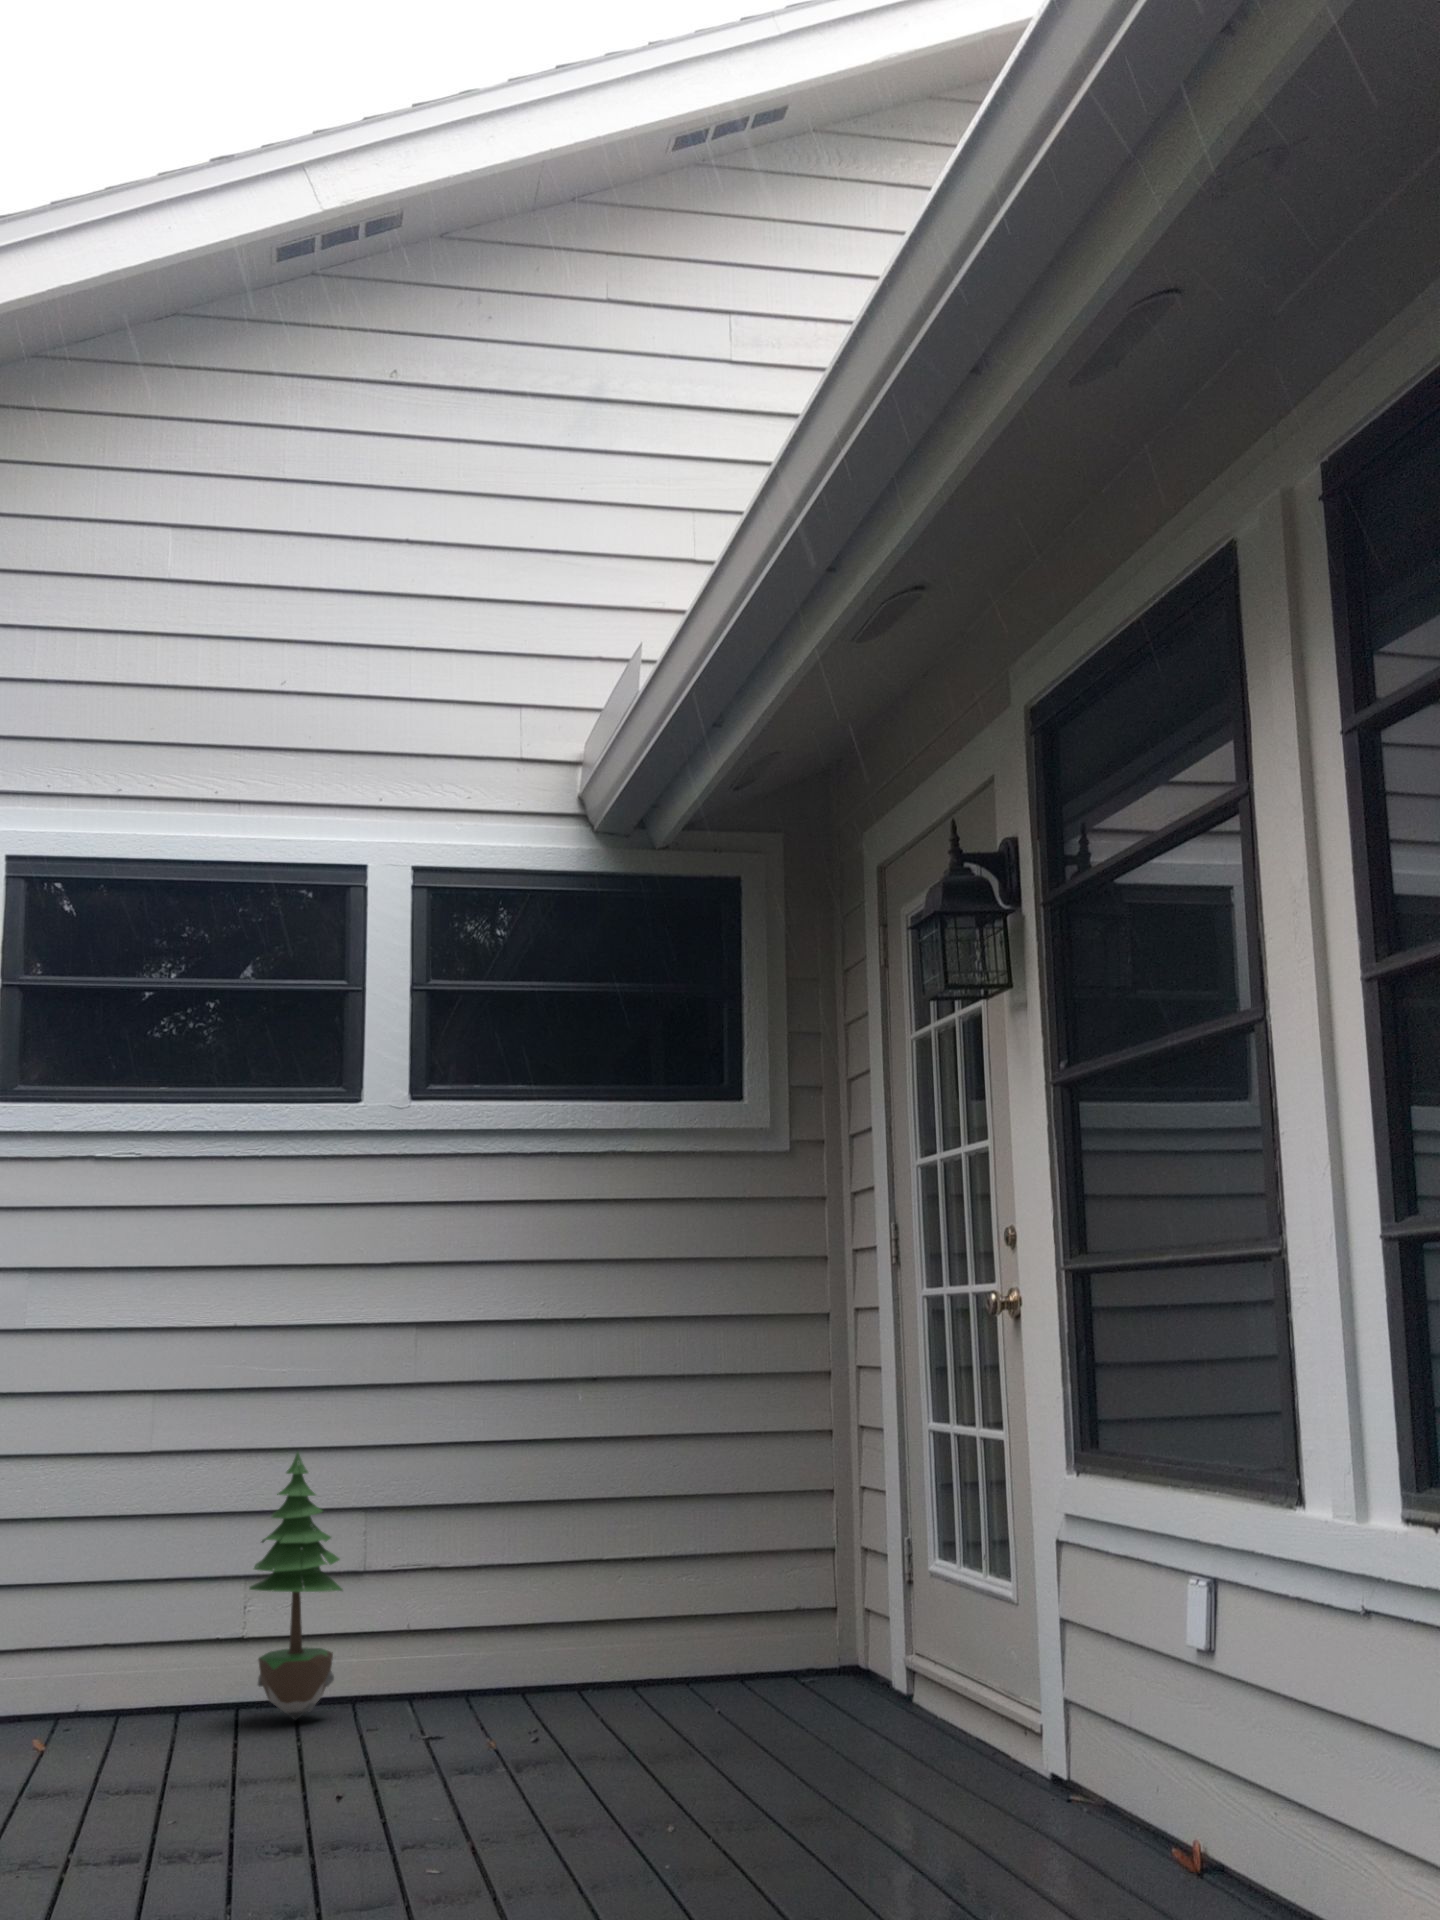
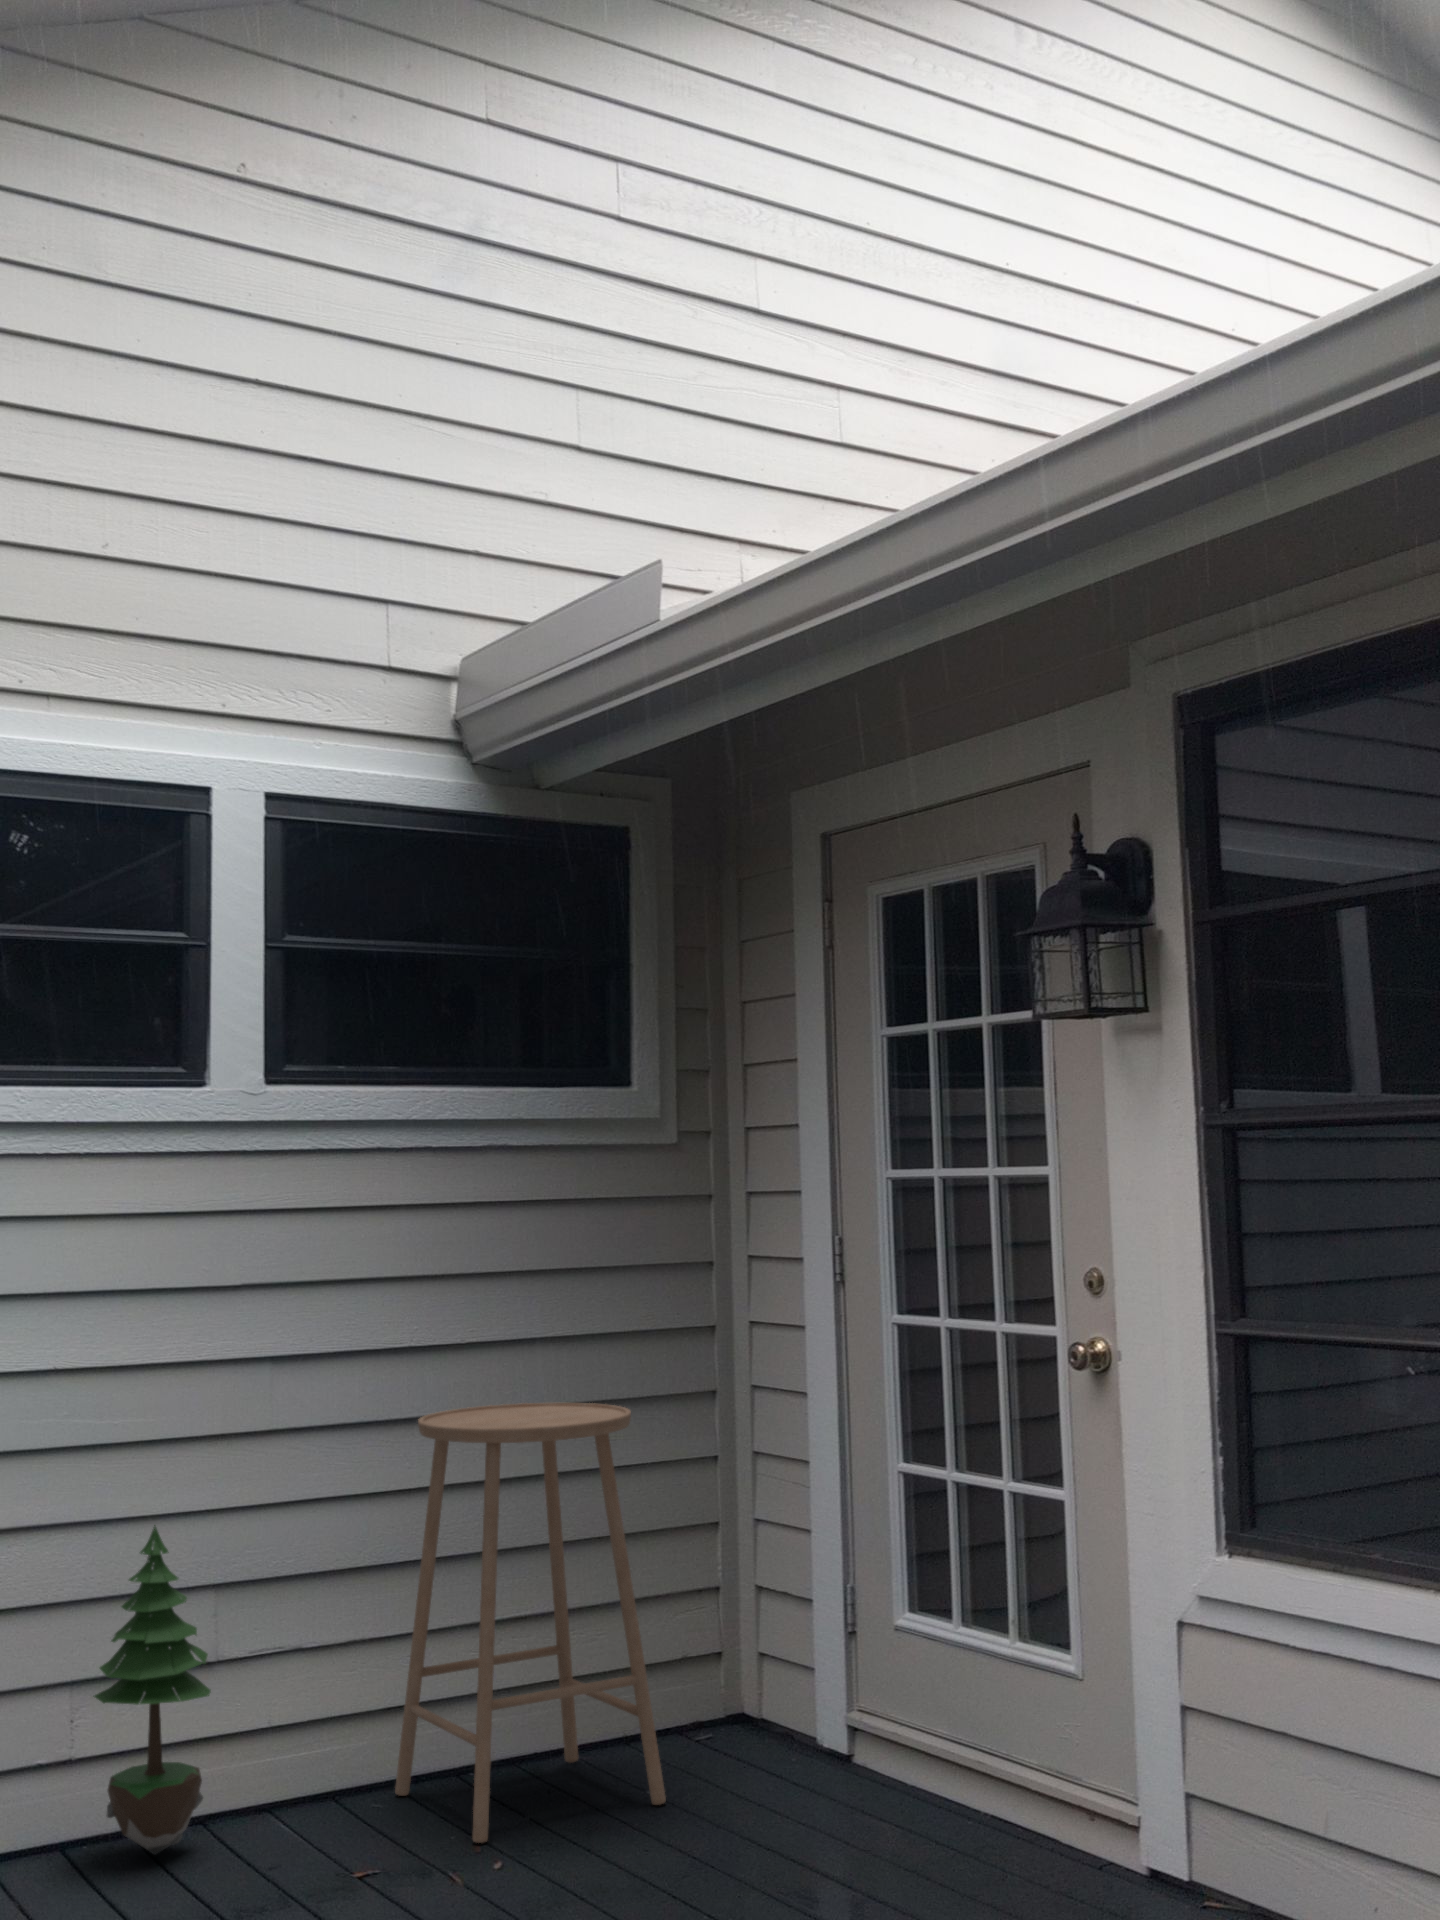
stool: none [513,1371,716,1729] -> present [395,1403,666,1843]

